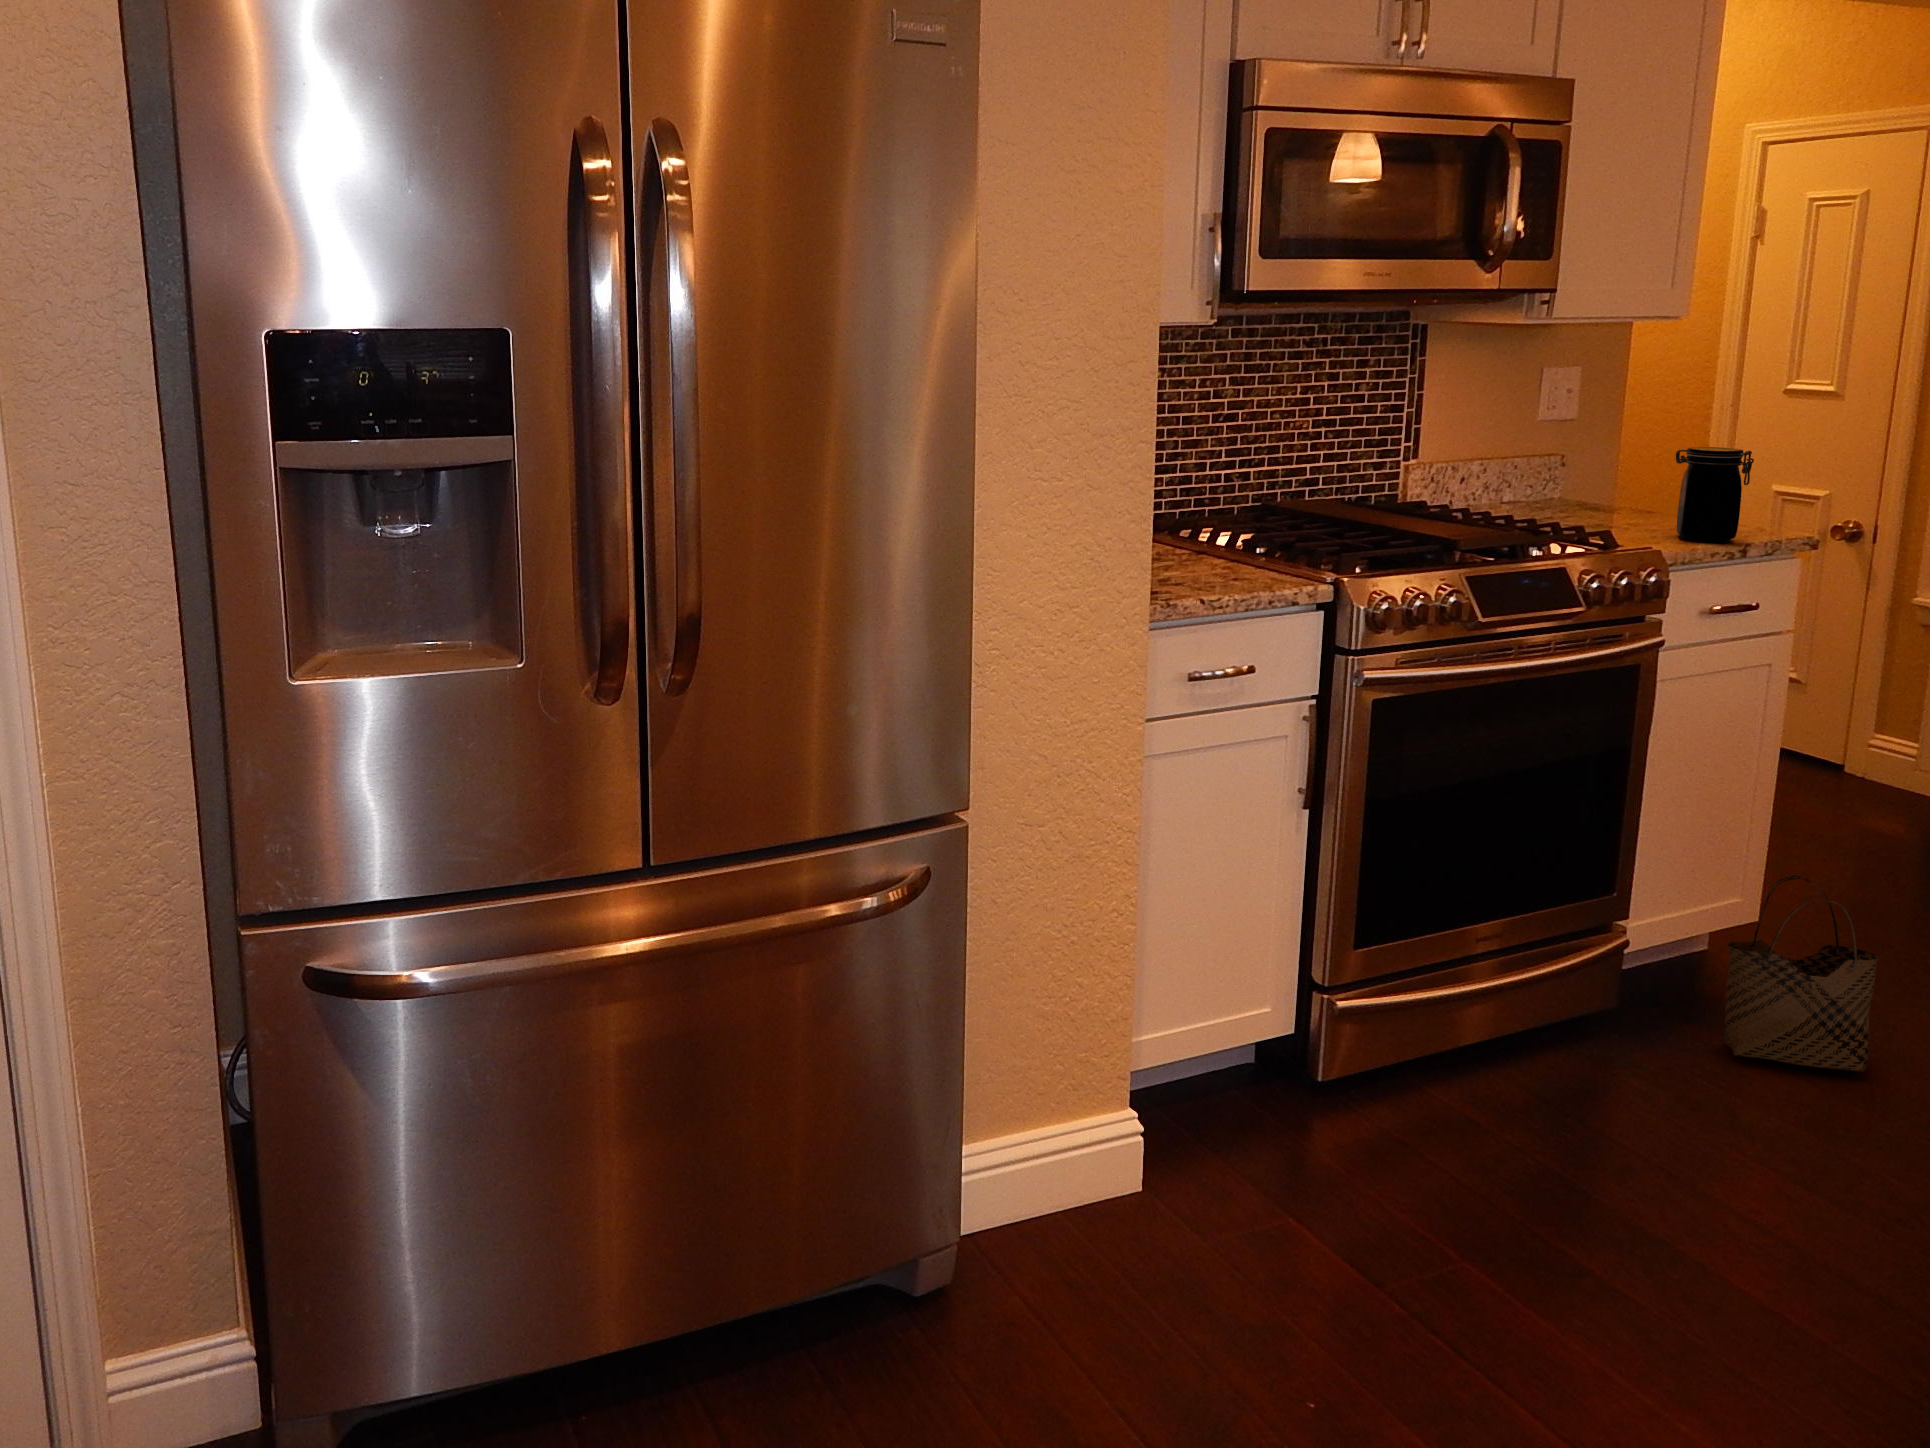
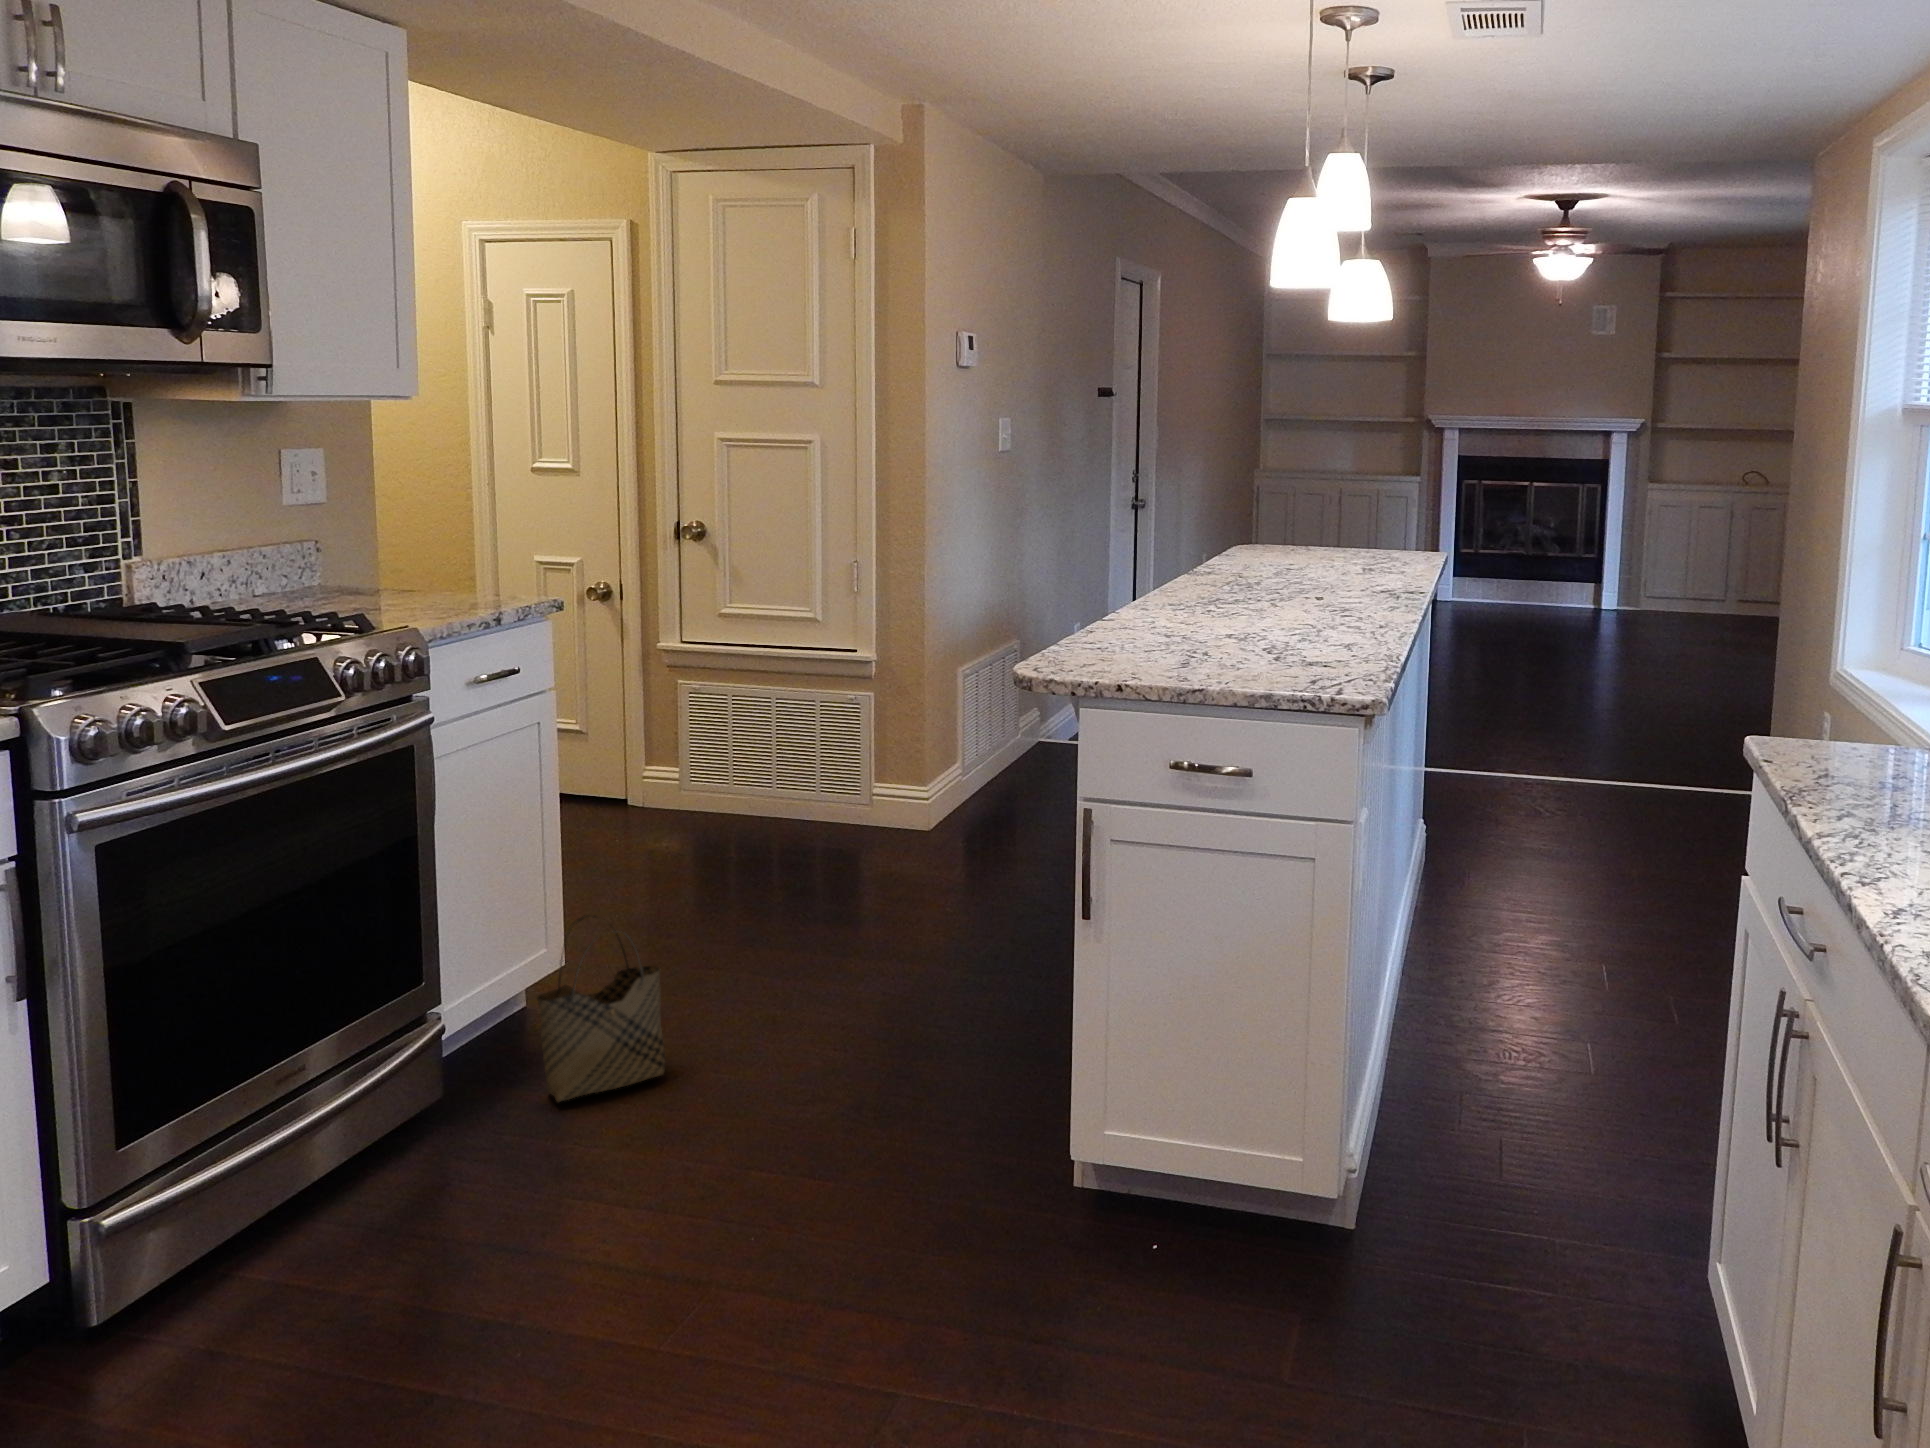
jar: present [1676,447,1754,542] -> none [421,522,493,615]

